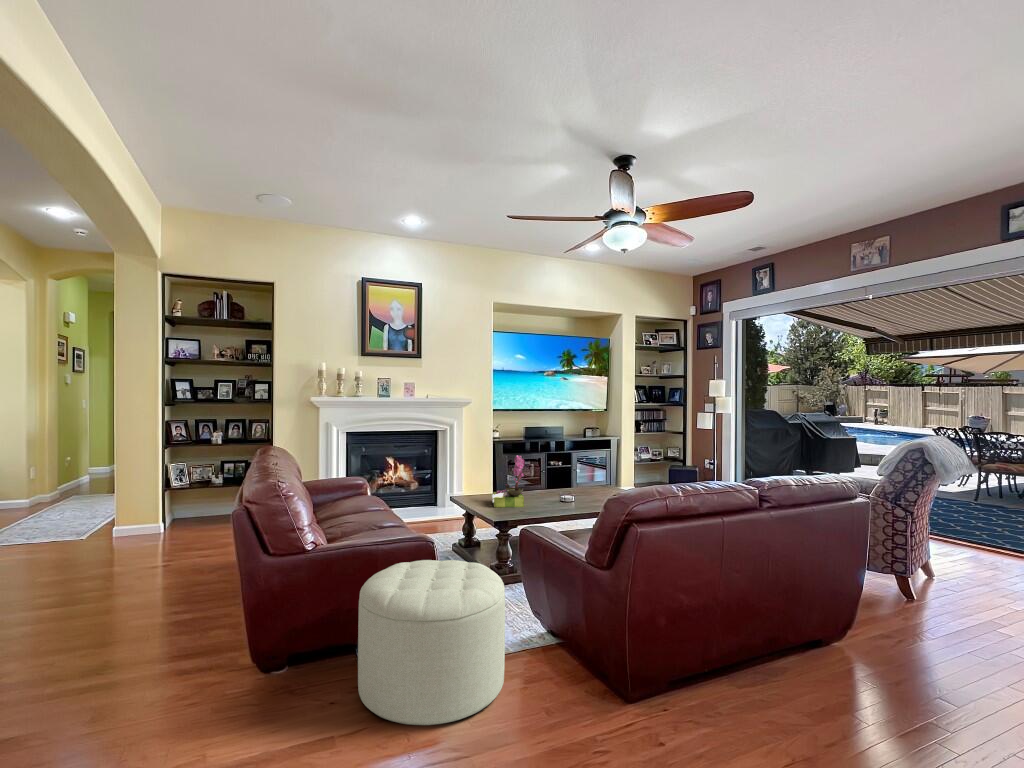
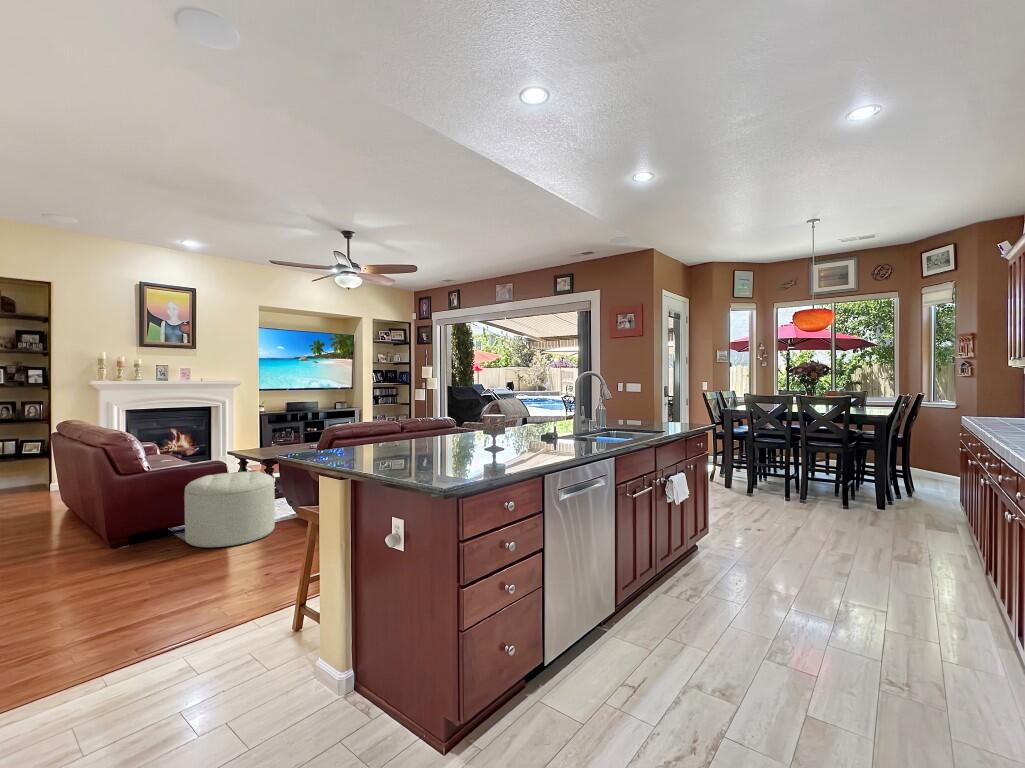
flower arrangement: present [492,455,525,507] -> none [262,417,288,452]

